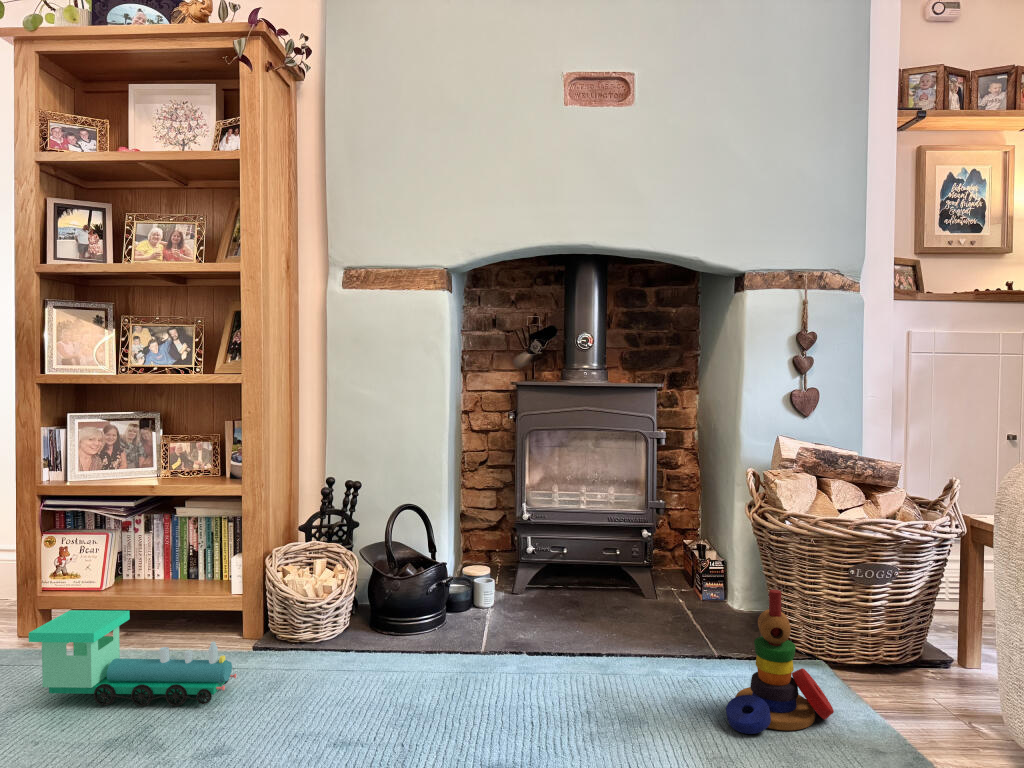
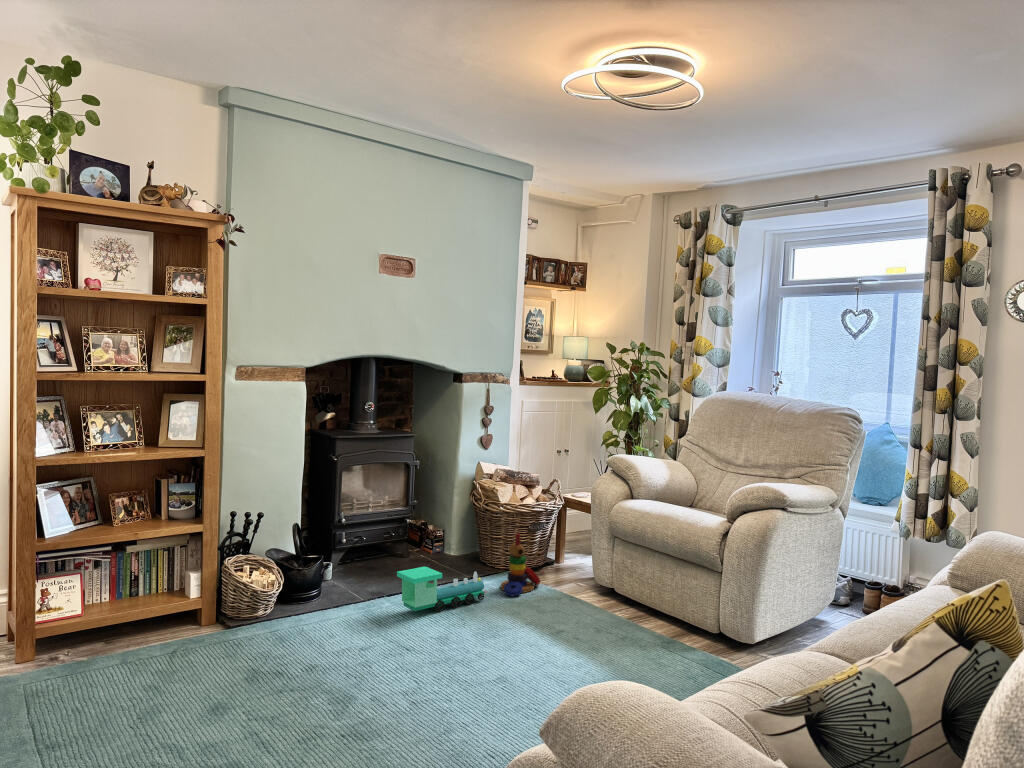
toy train: present [29,610,236,706] -> present [397,567,486,611]

